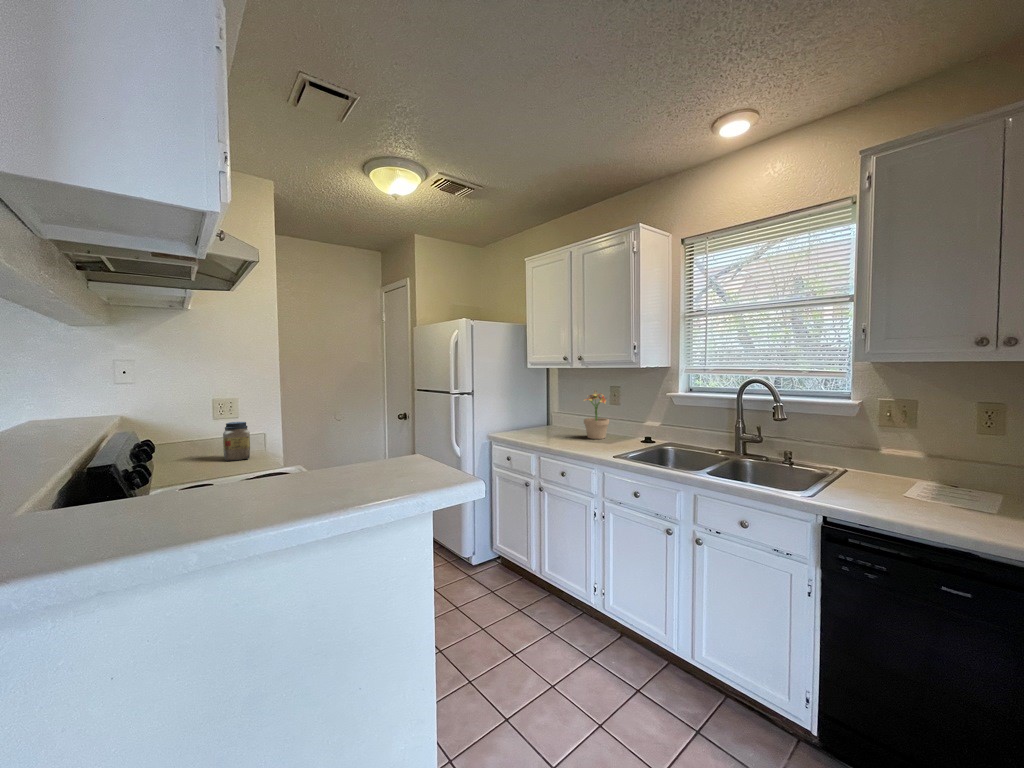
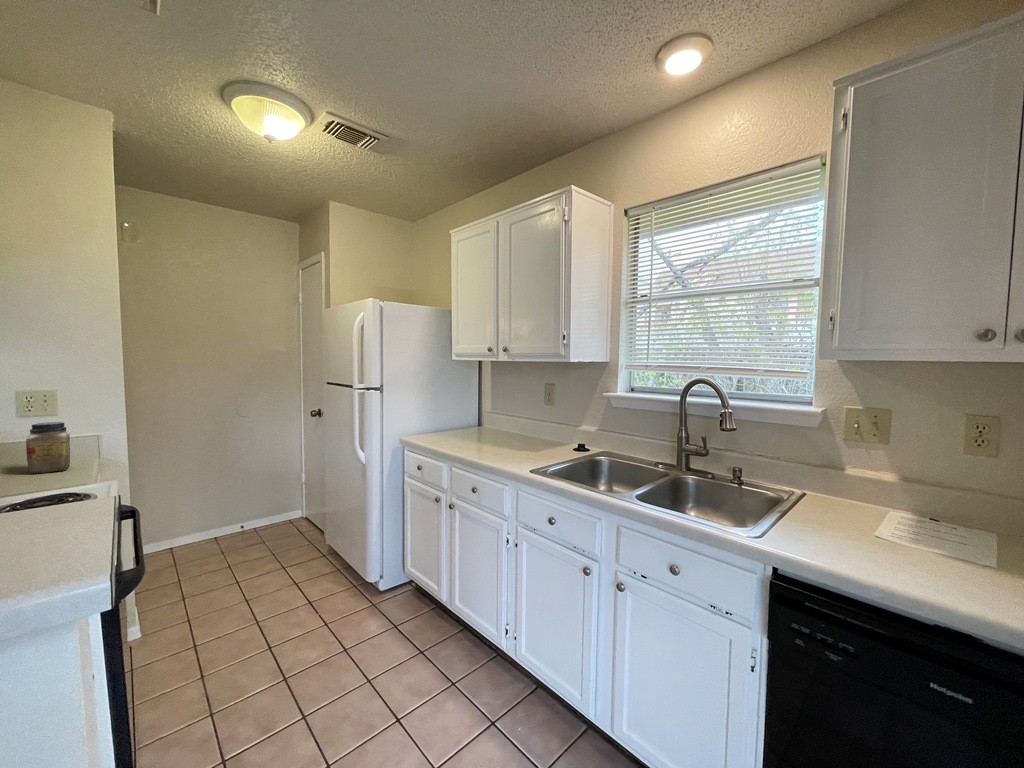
potted plant: present [584,394,609,439] -> none [508,388,539,445]

